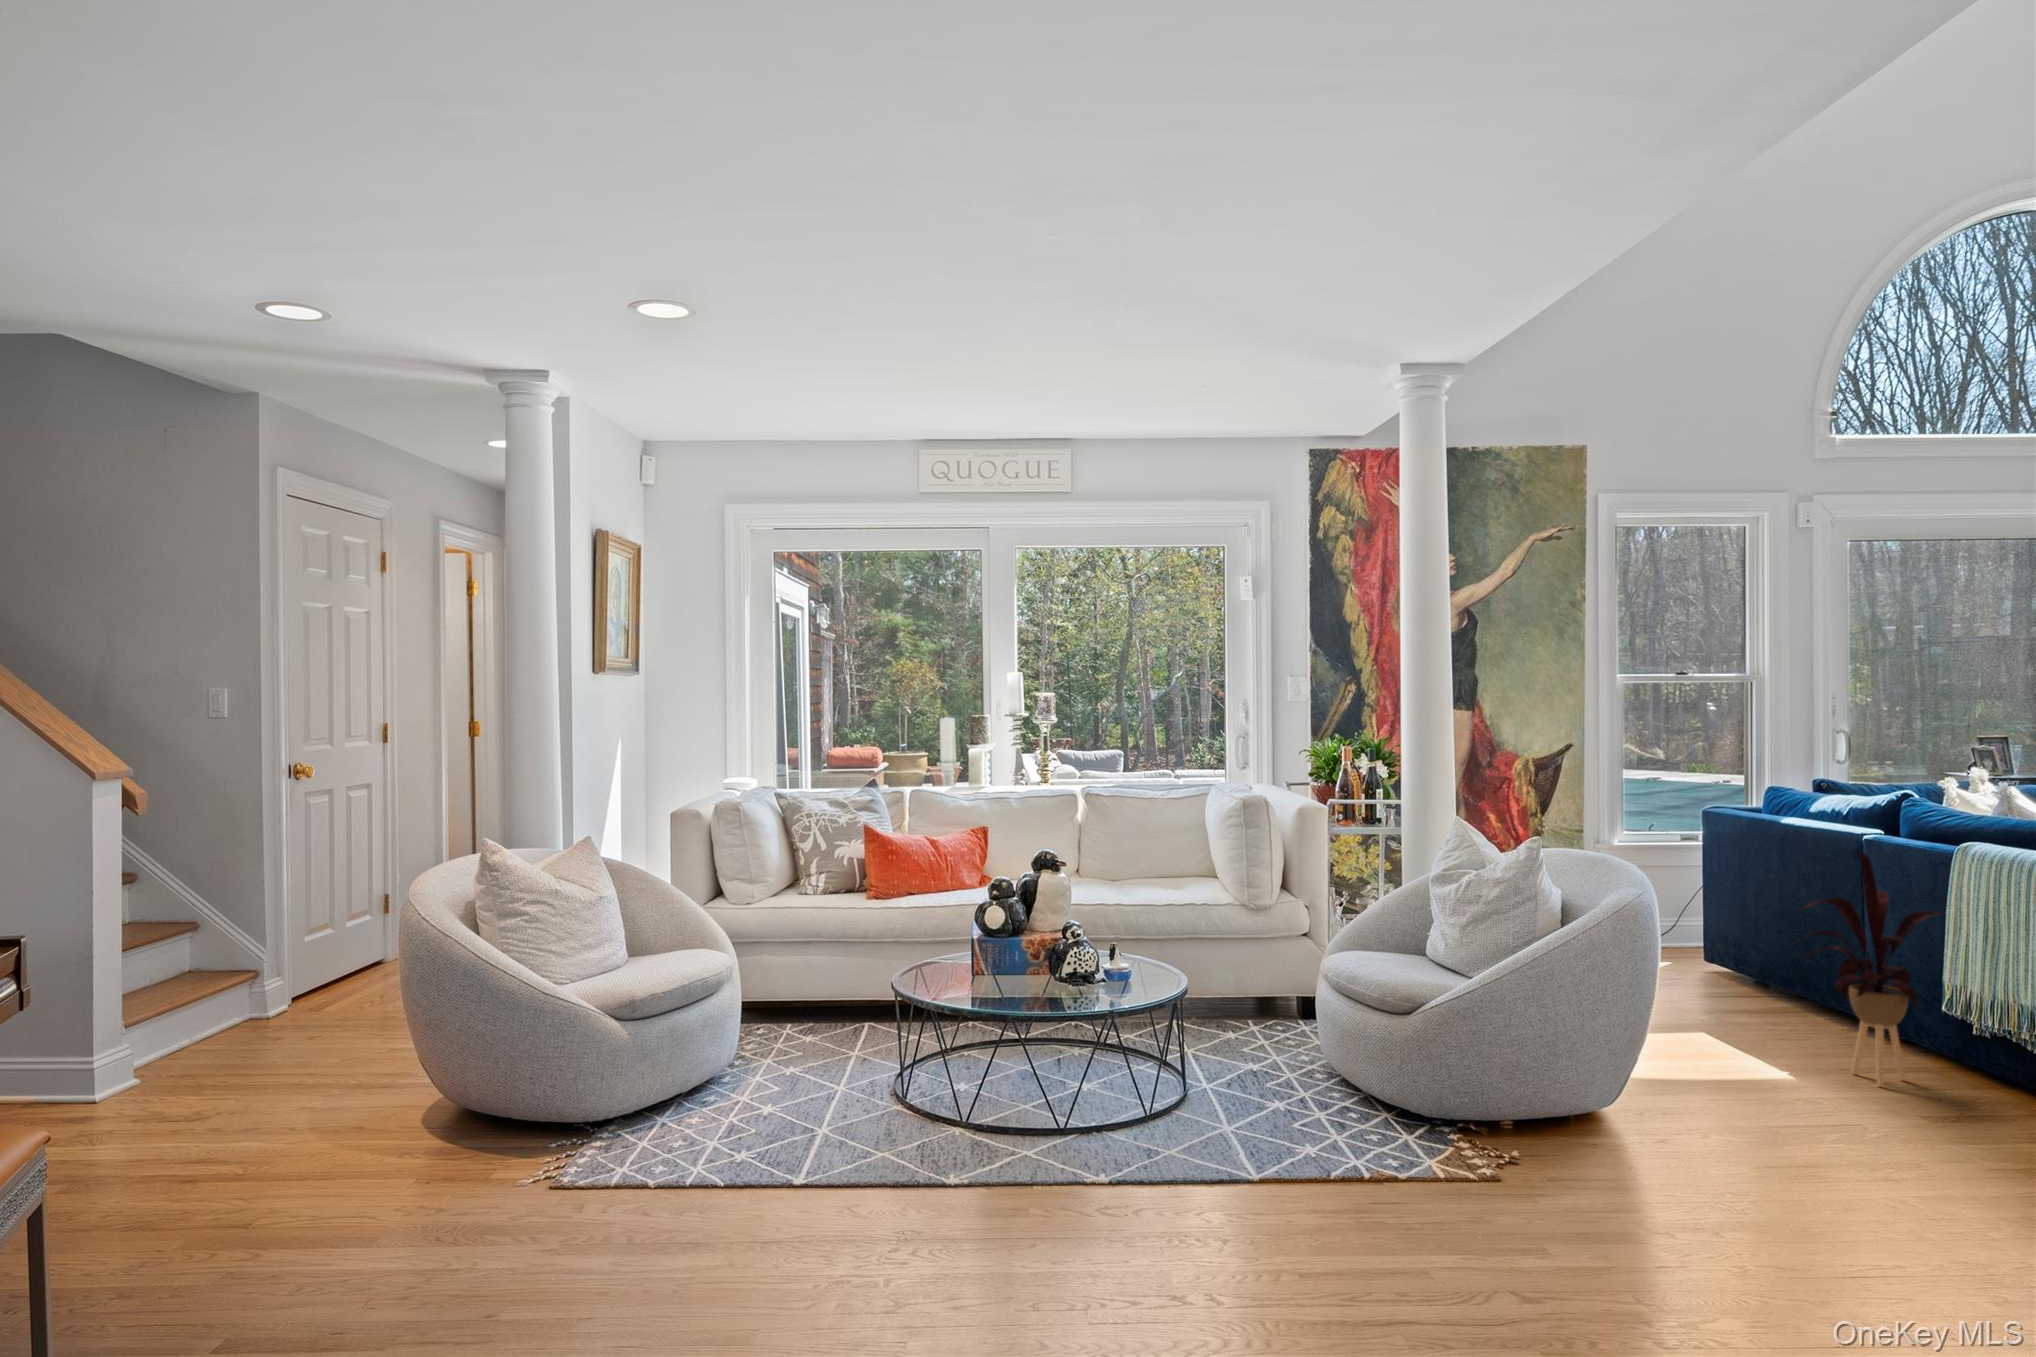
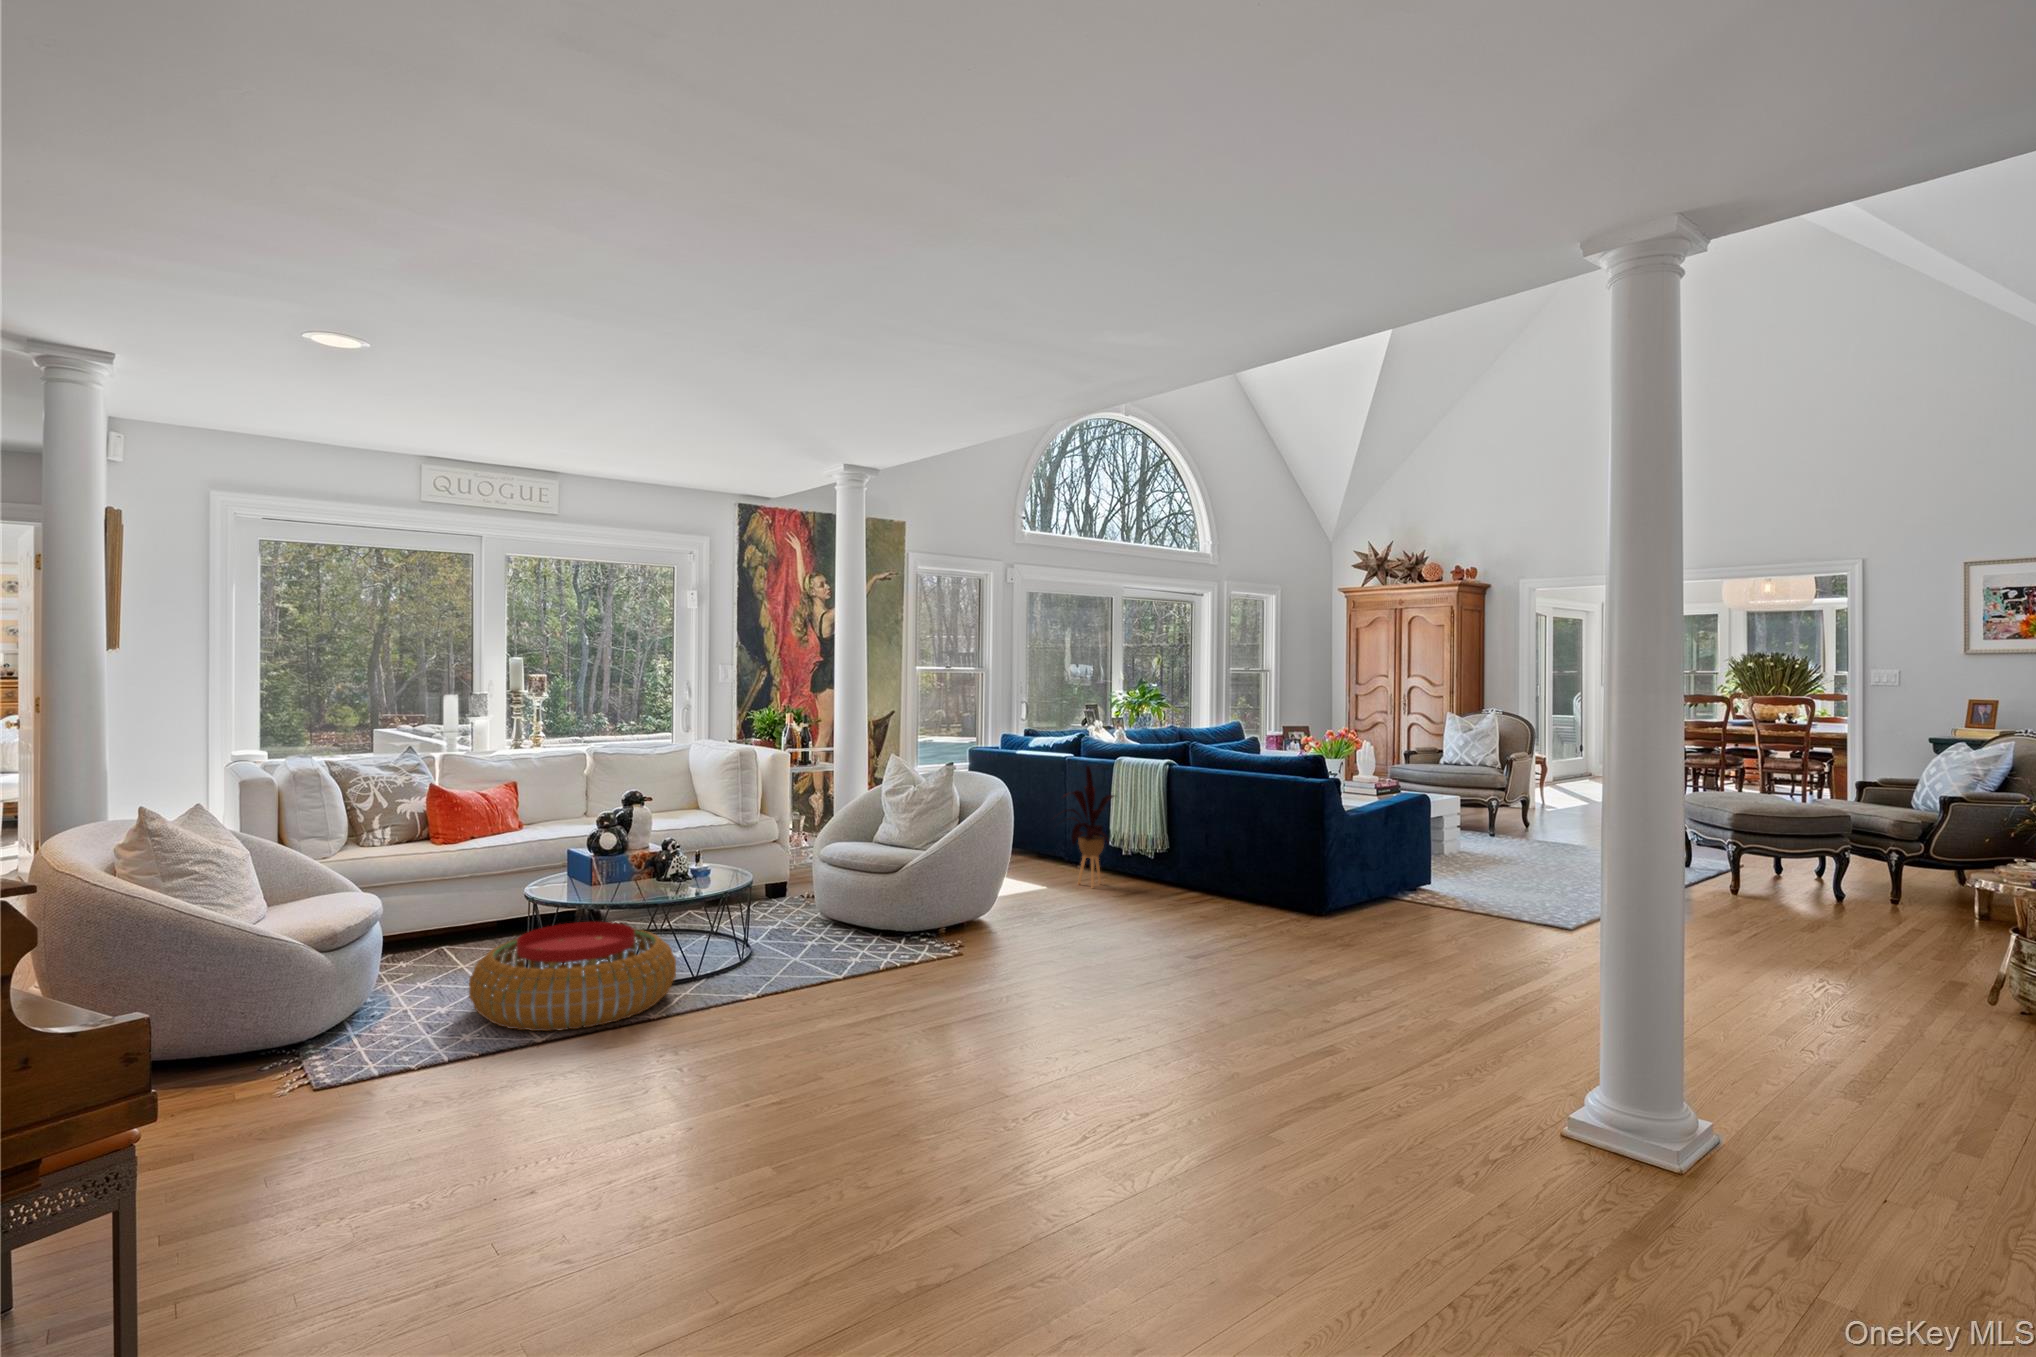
pouf: none [775,1023,1032,1176] -> present [469,922,676,1031]

